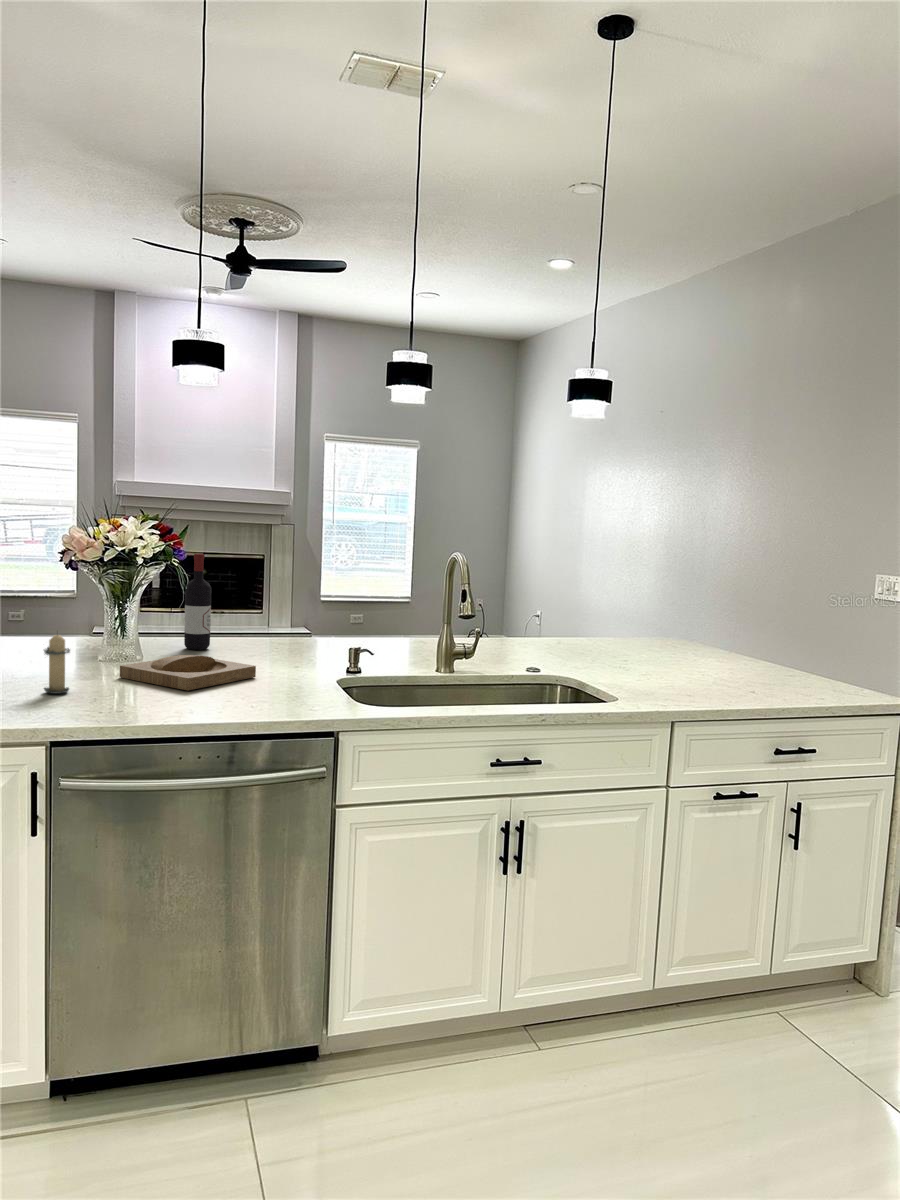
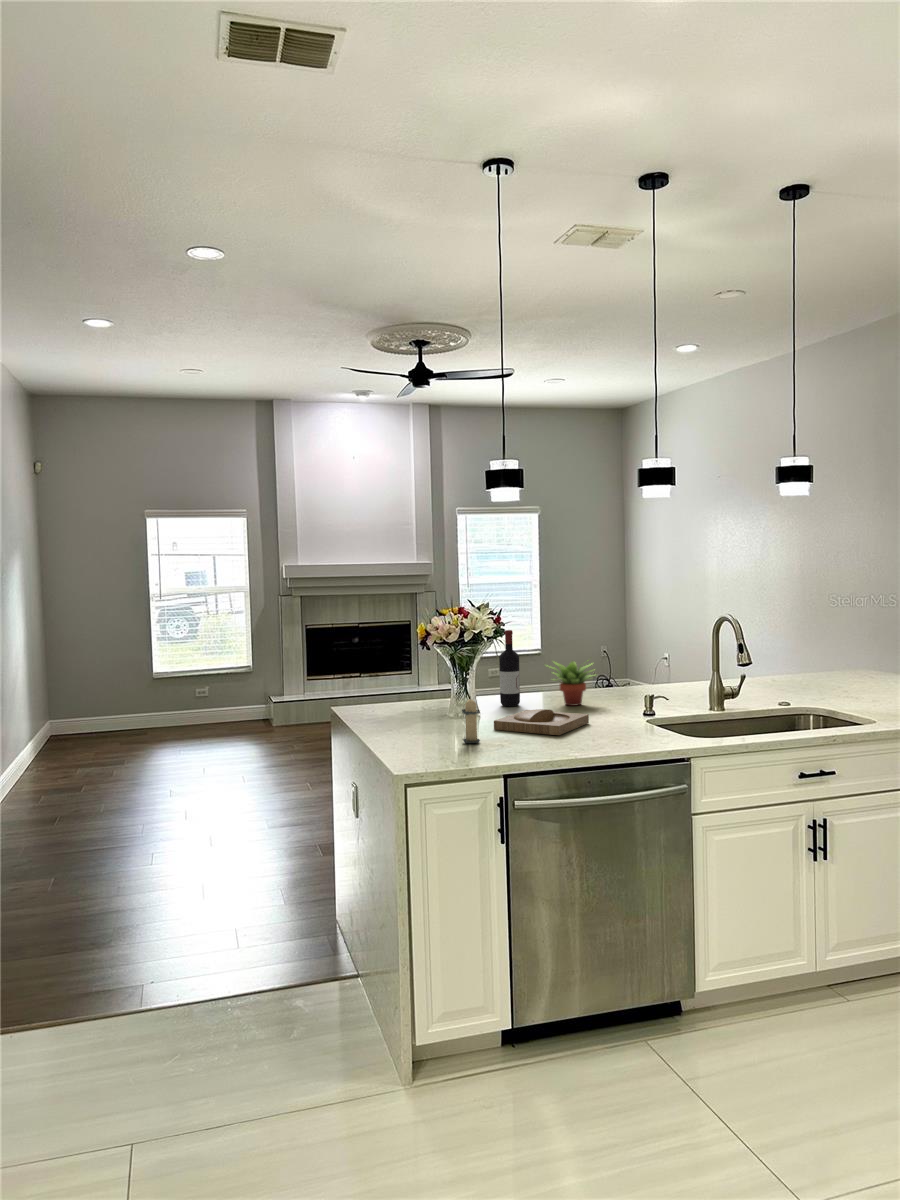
succulent plant: none [242,595,312,654] -> present [549,661,593,706]

